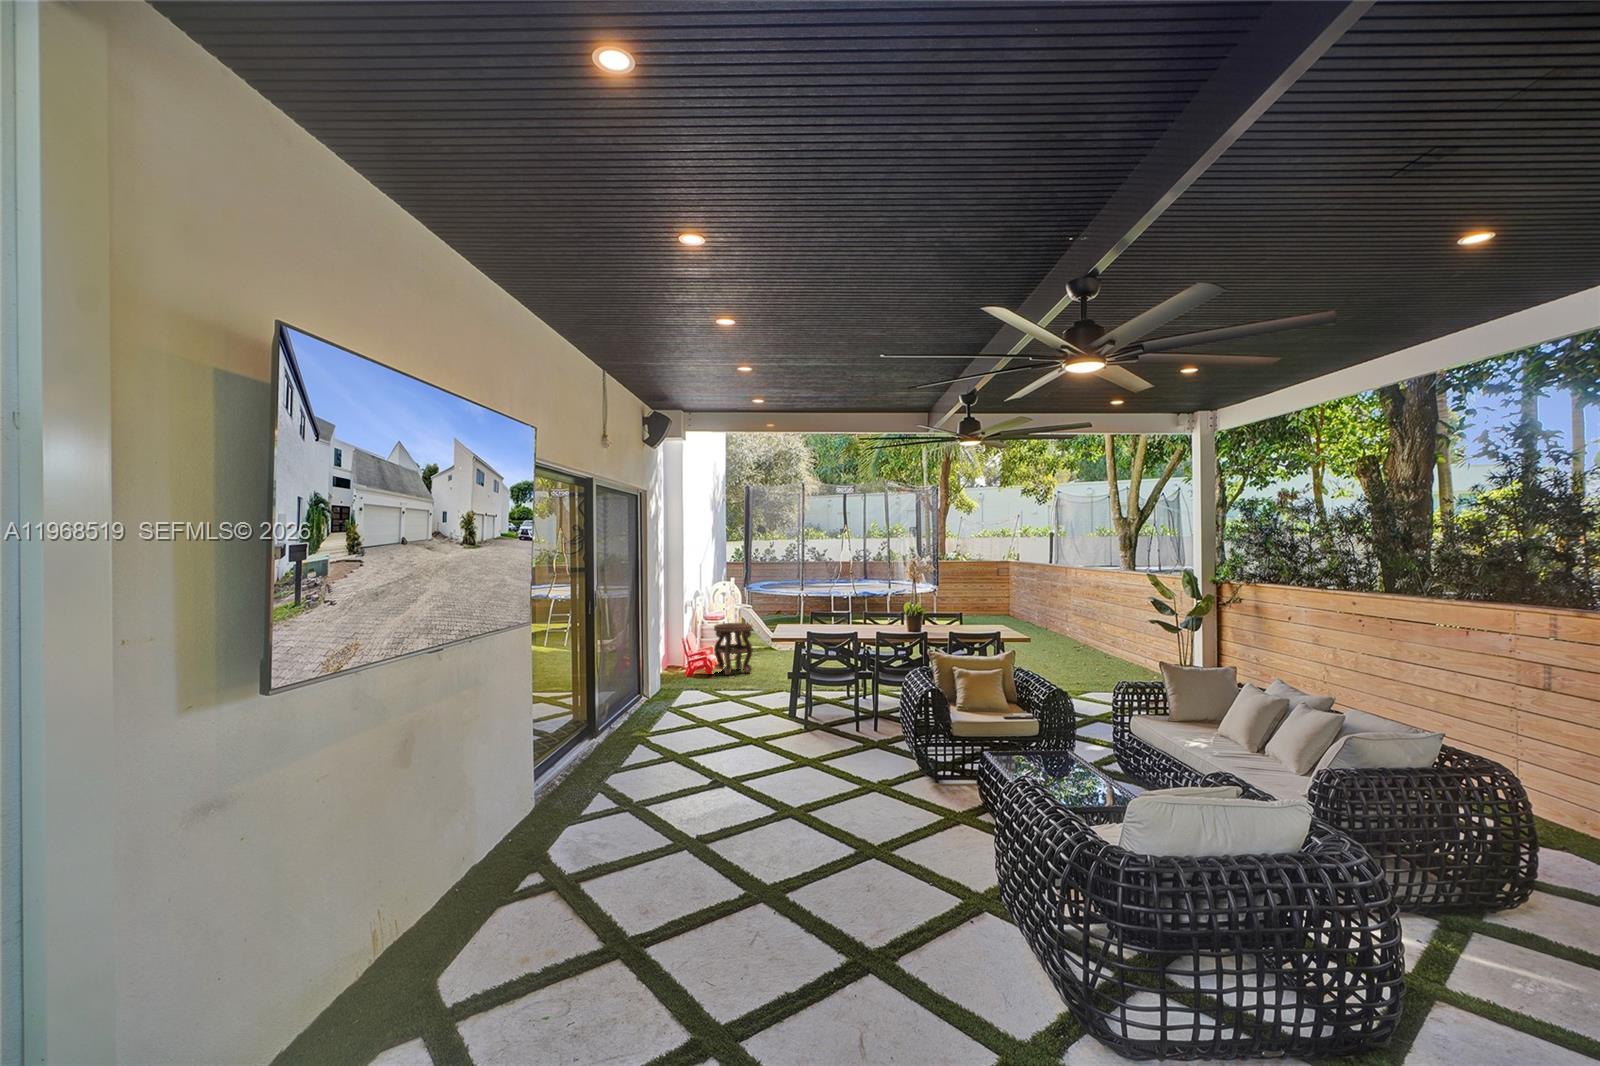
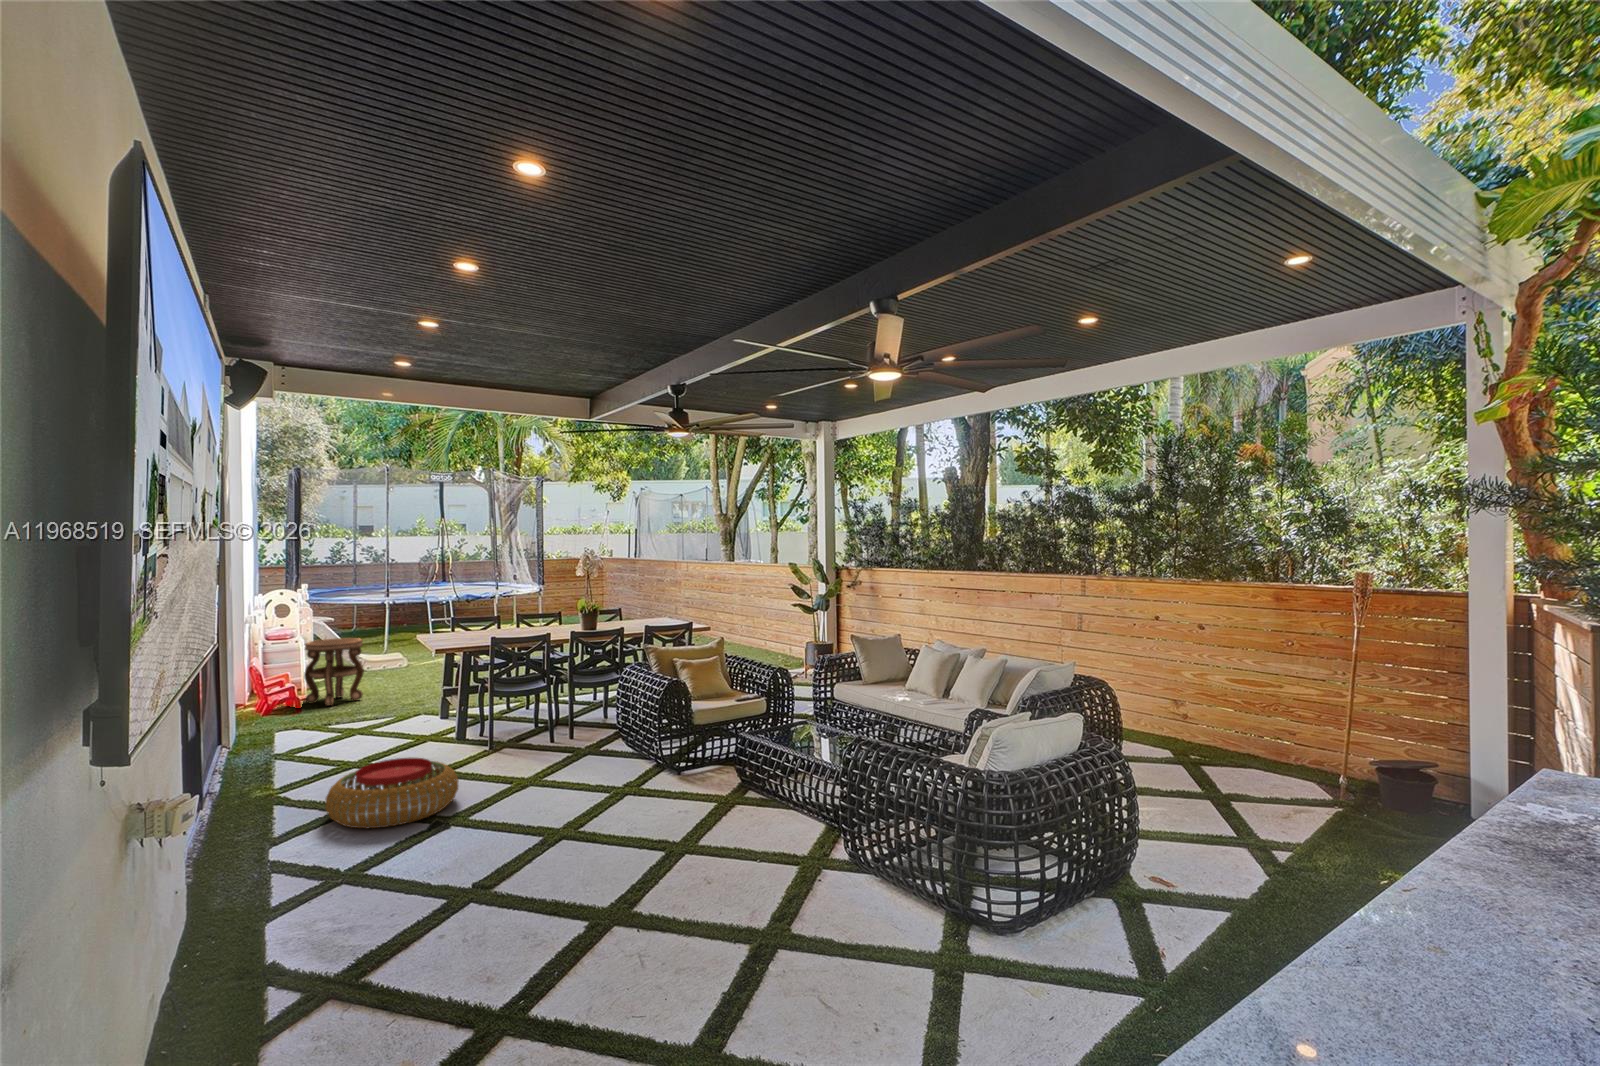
pouf: none [655,724,748,777] -> present [326,758,459,828]

